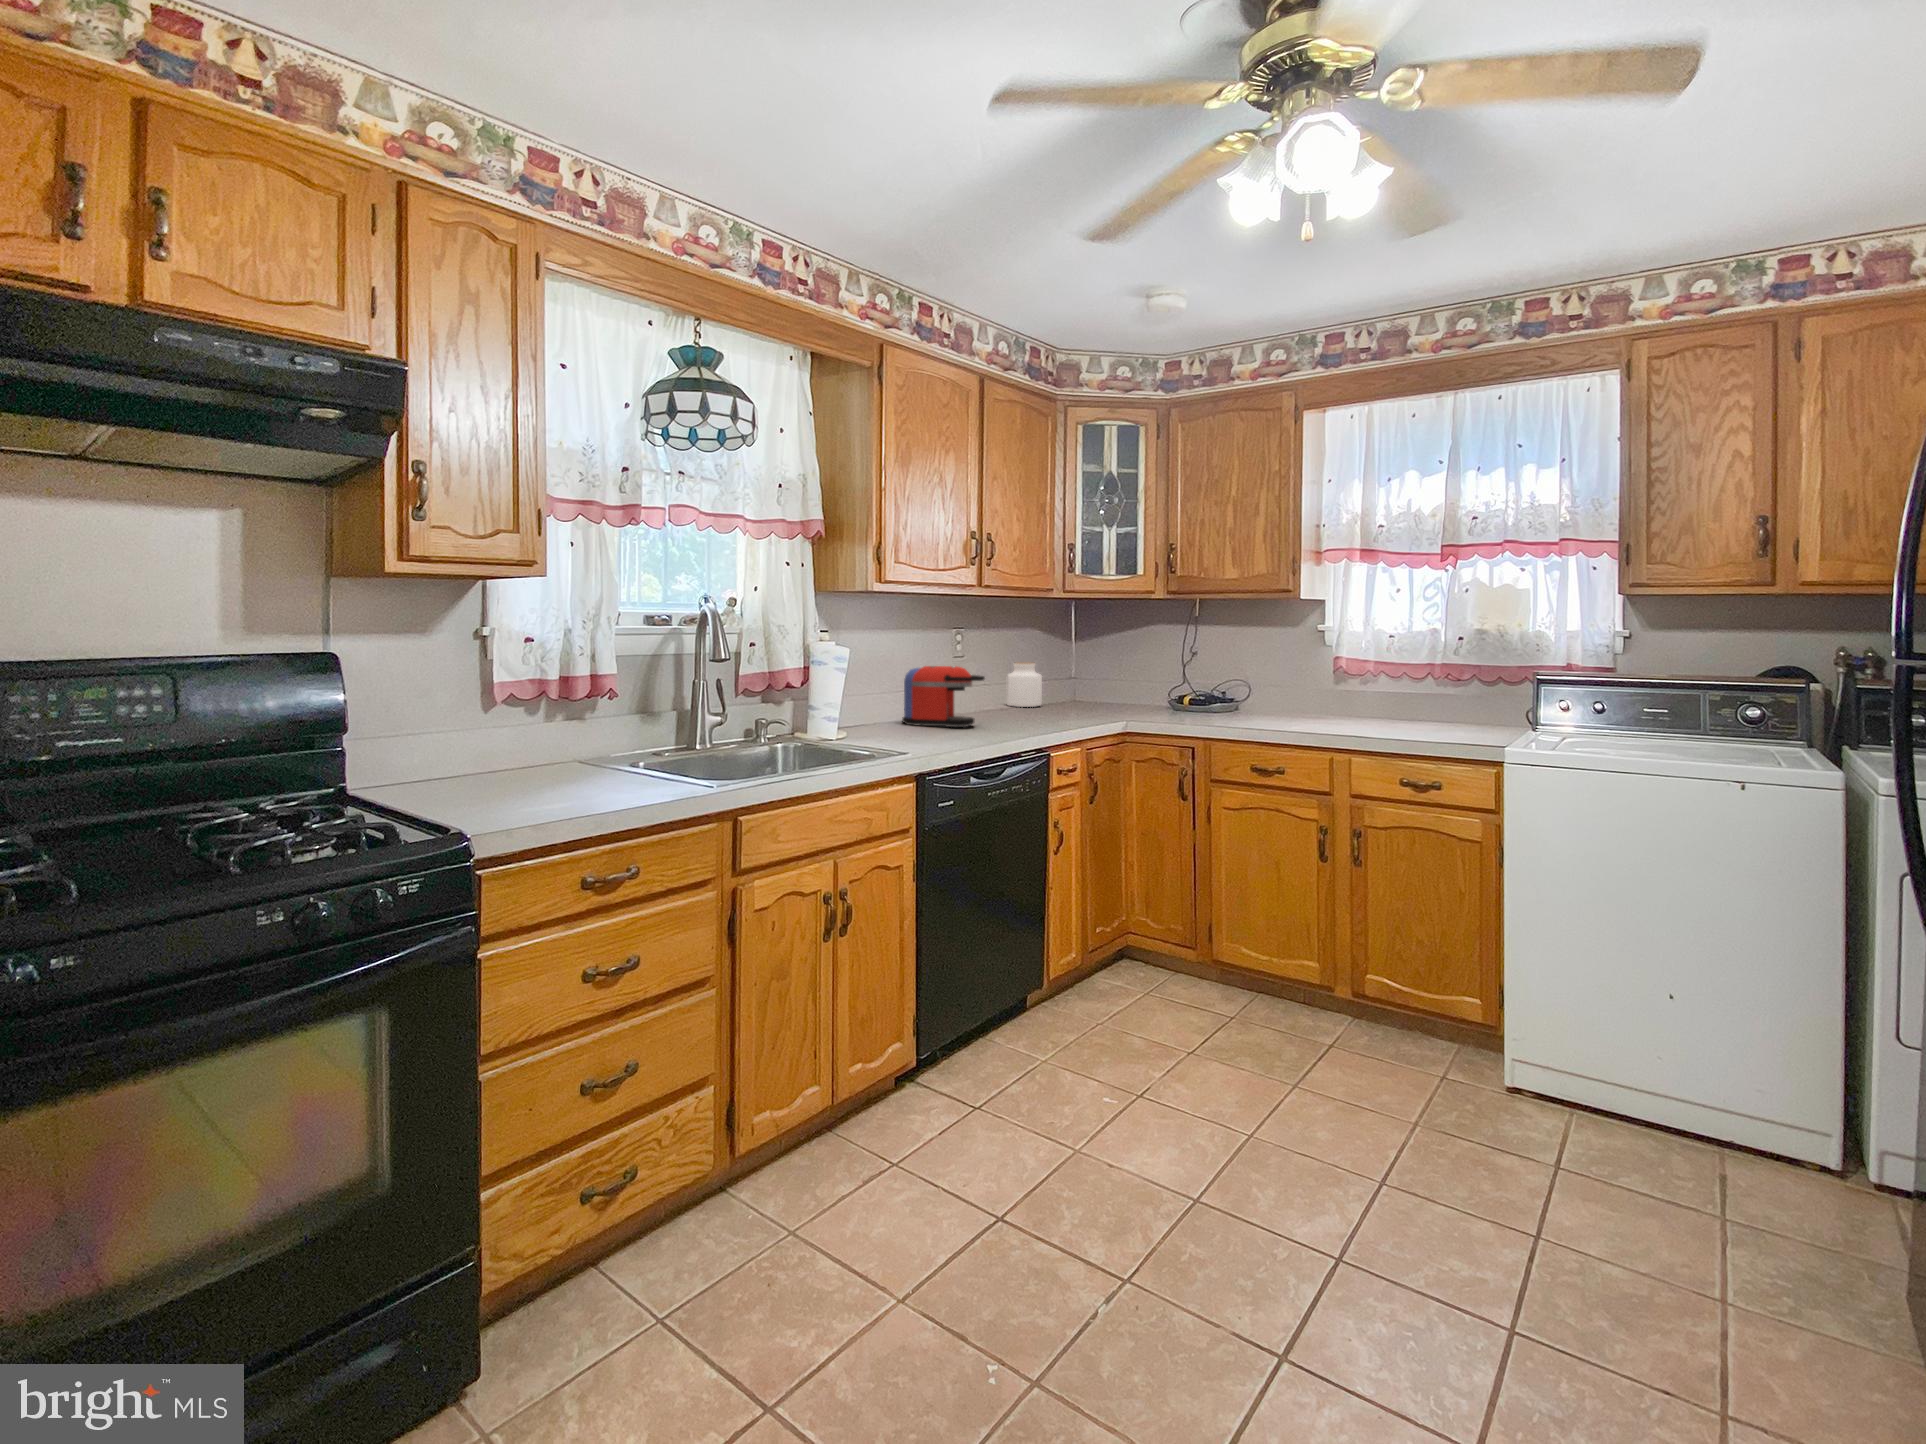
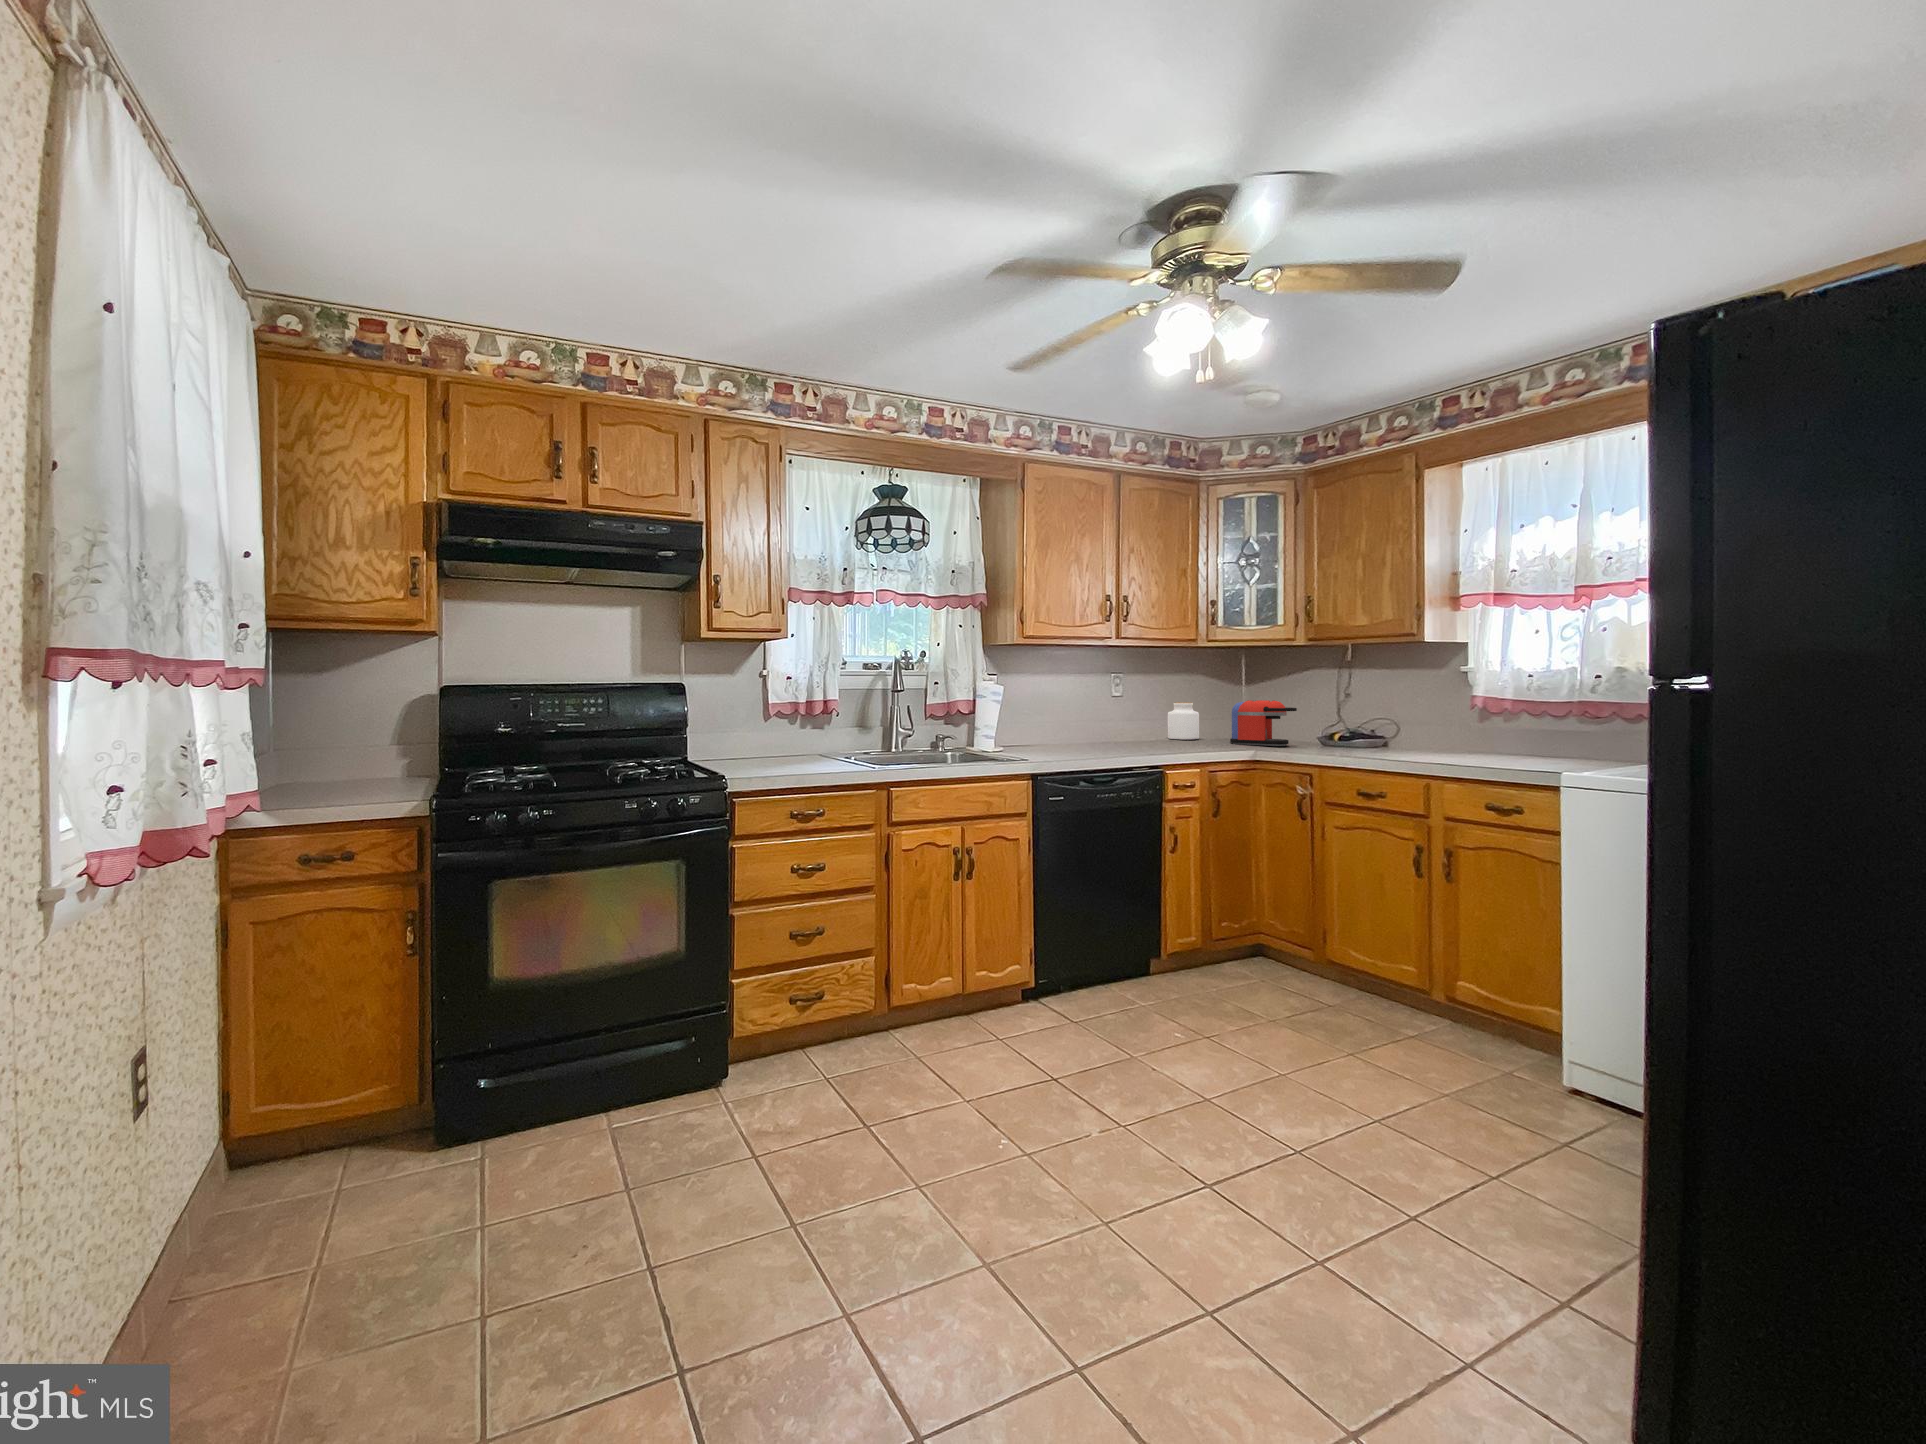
coffee maker: present [902,666,985,727] -> present [1230,700,1297,746]

